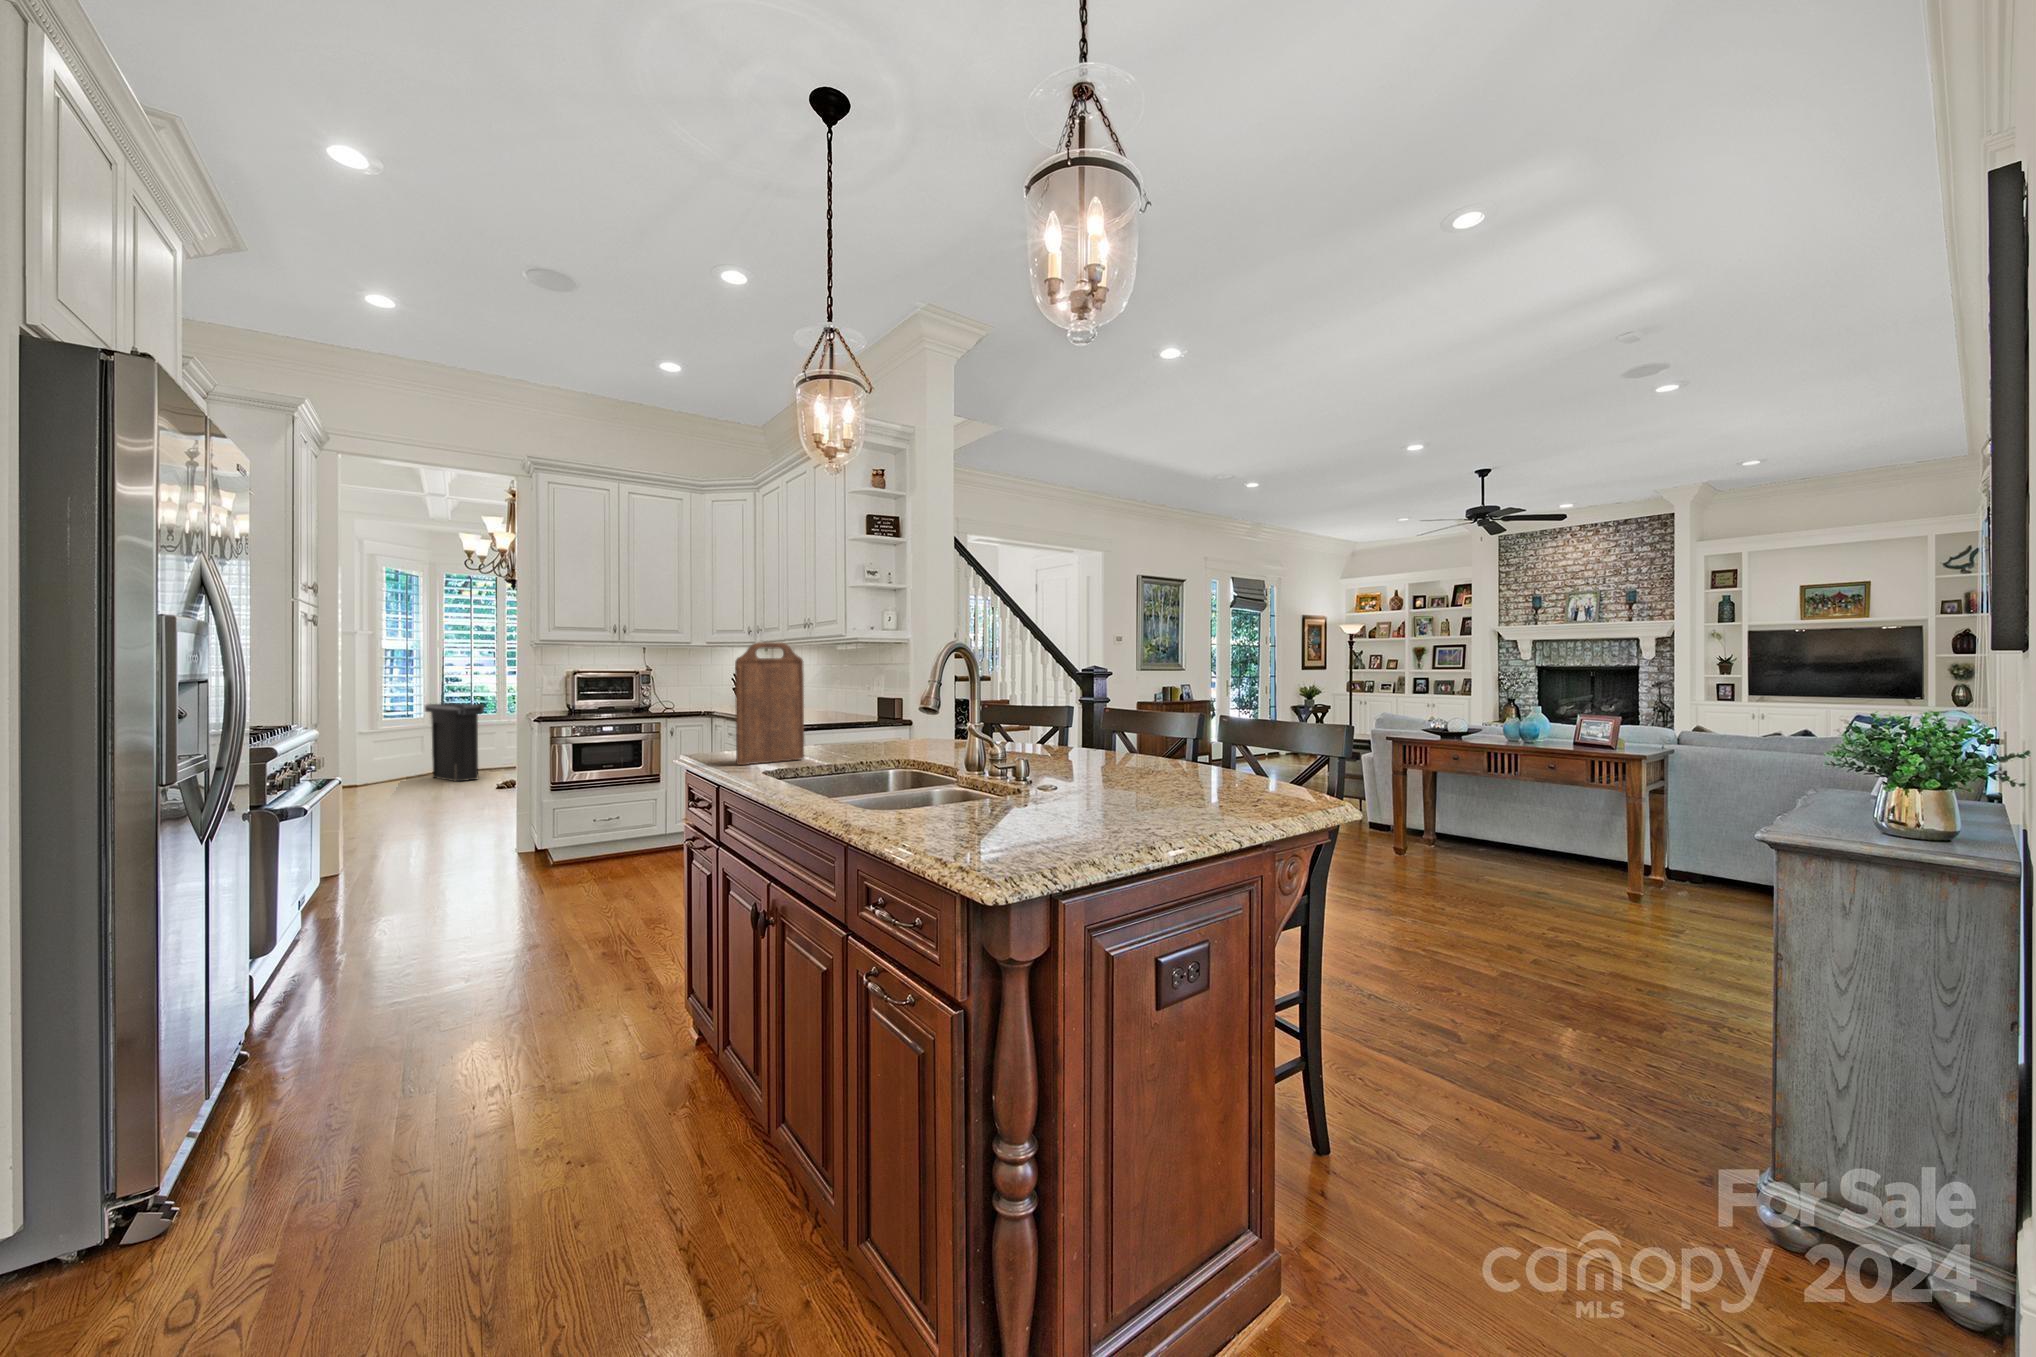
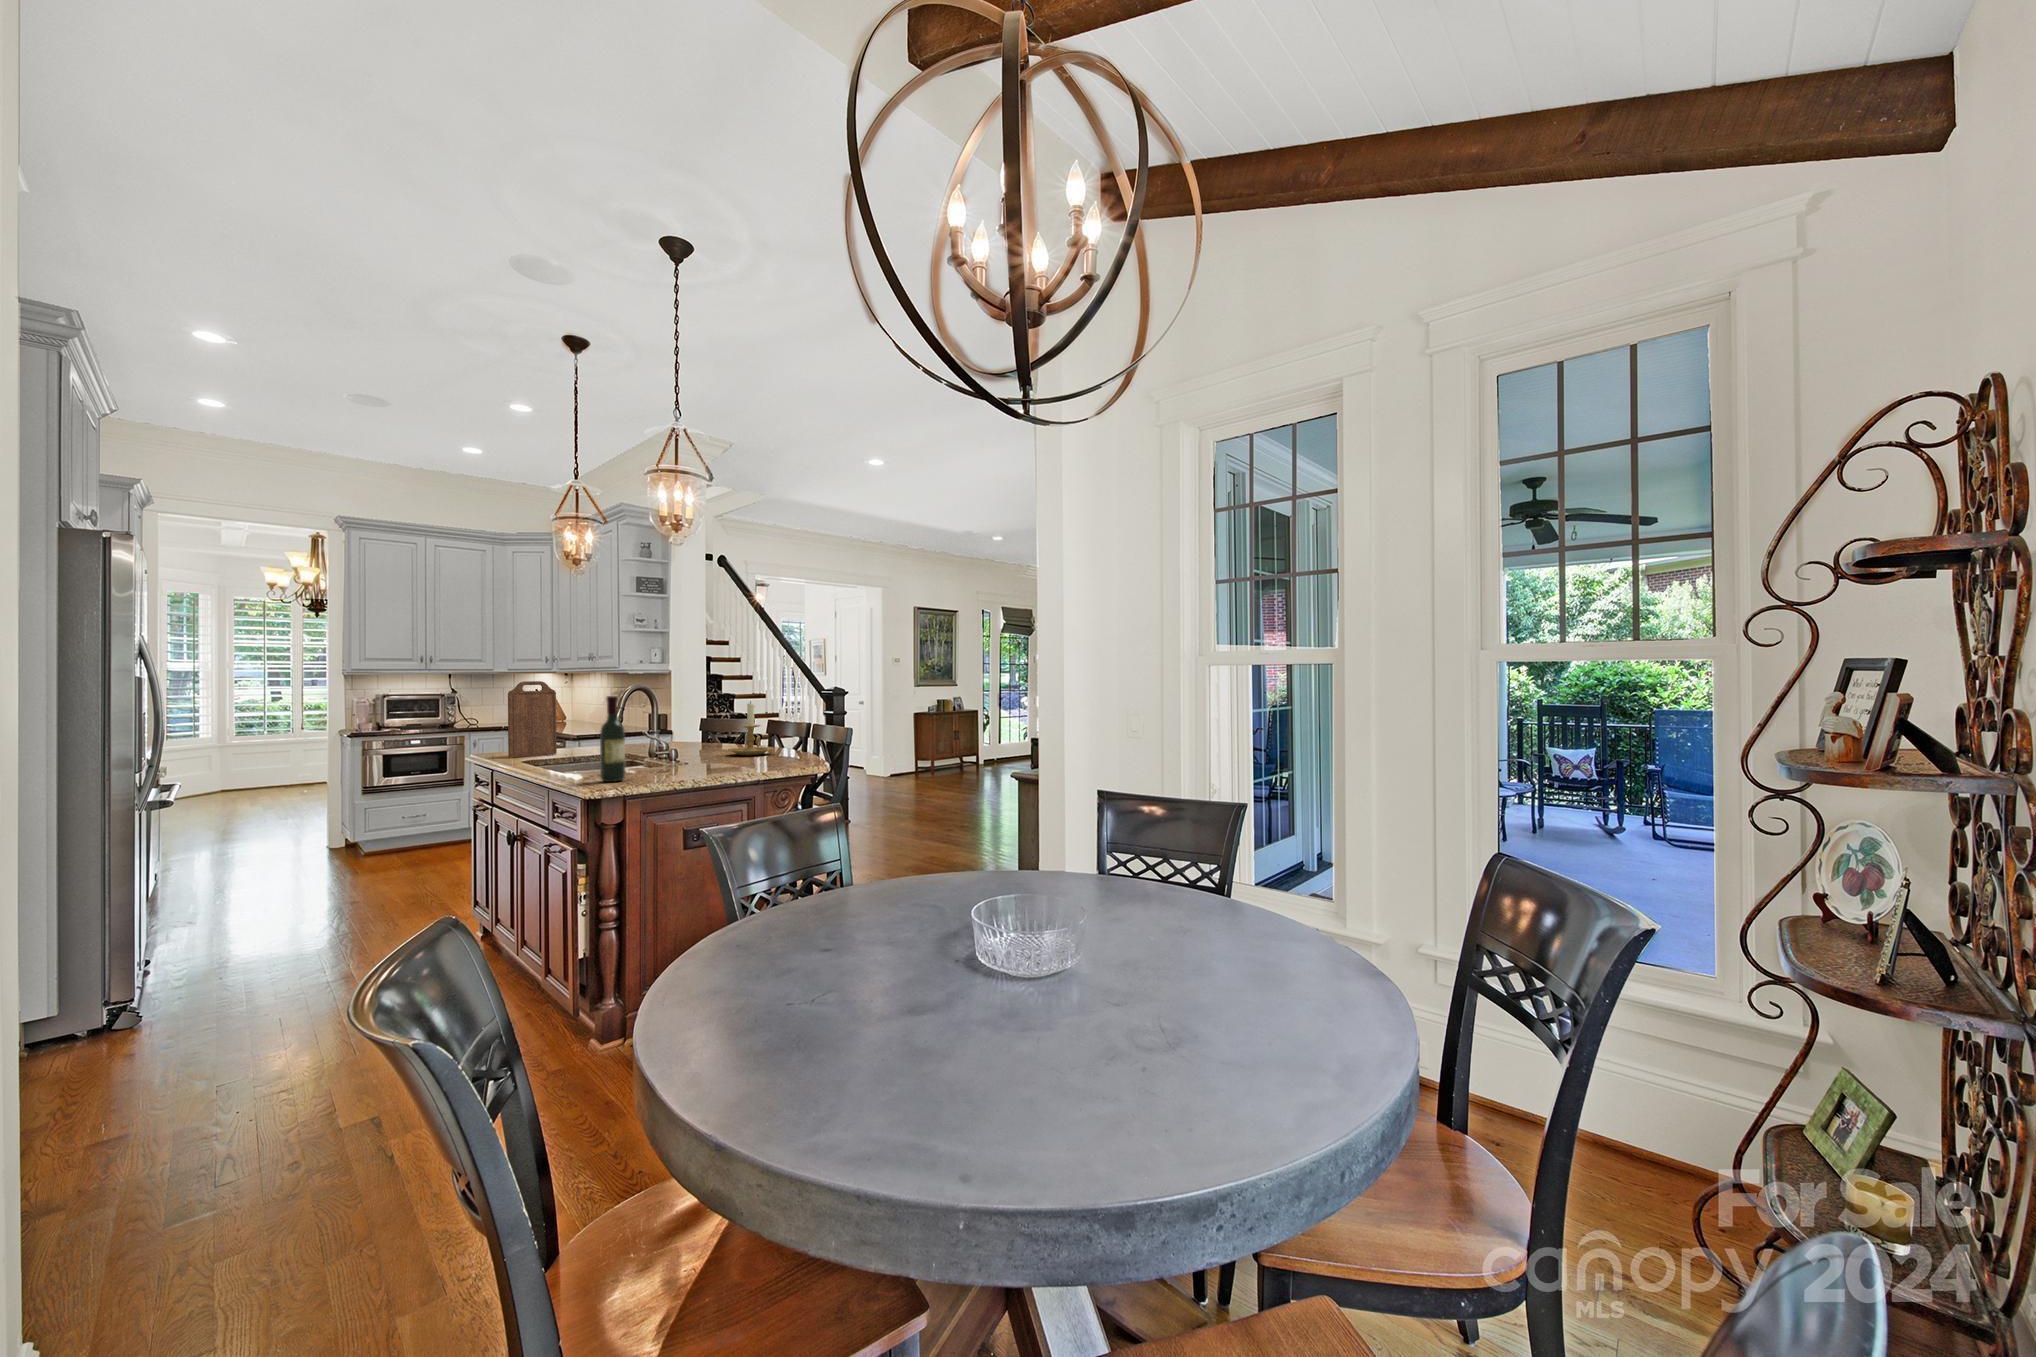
wine bottle: none [963,655,1012,849] -> present [600,696,625,782]
candle holder: none [1086,676,1160,771] -> present [728,702,773,755]
trash can: present [425,703,484,781] -> none [218,724,282,798]

